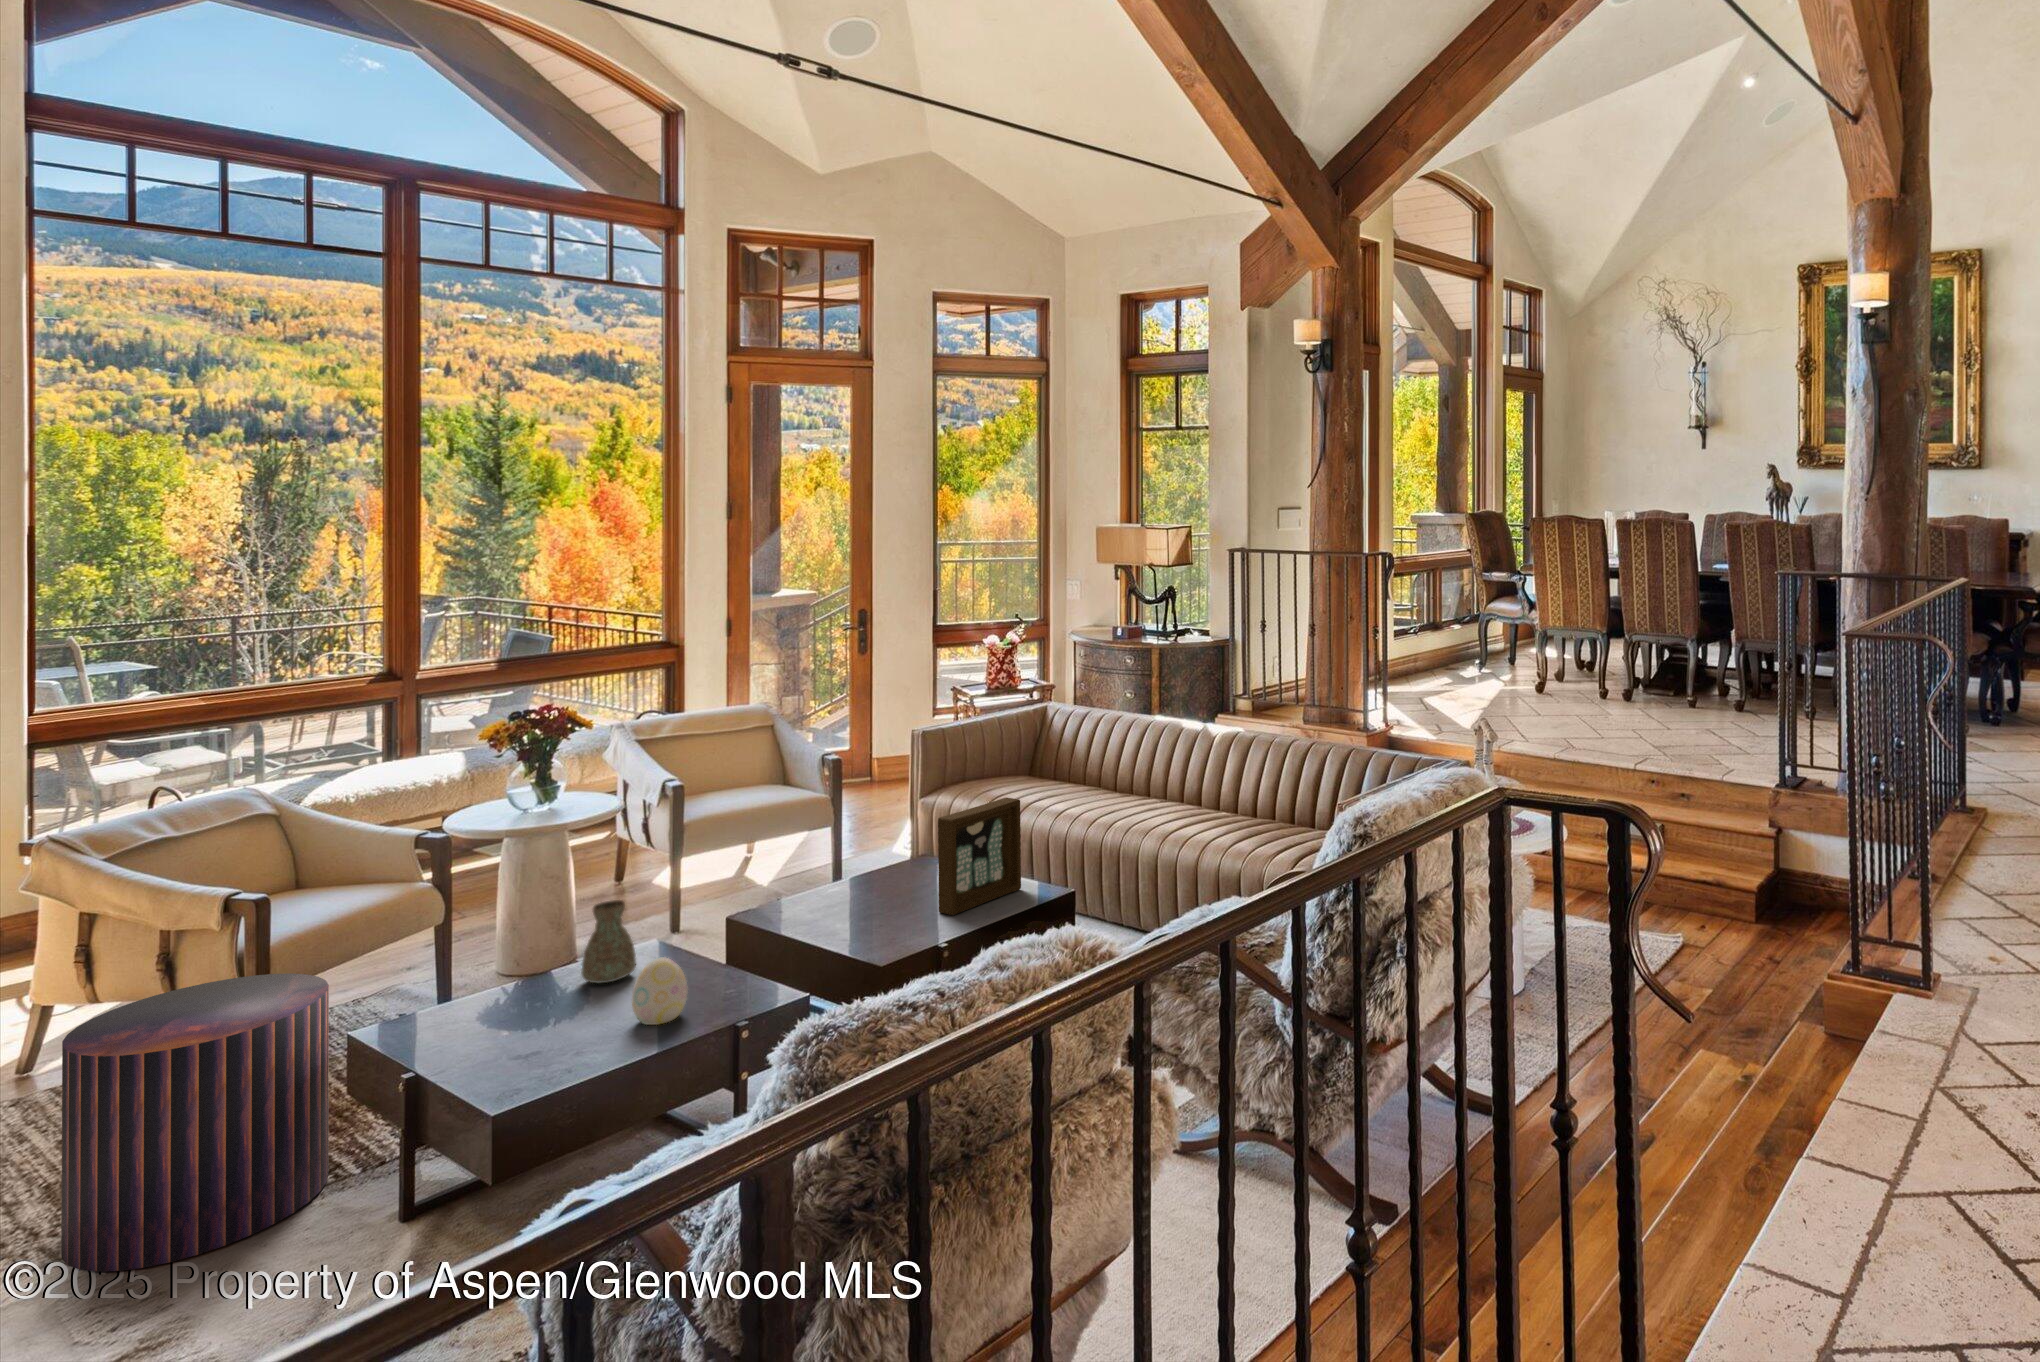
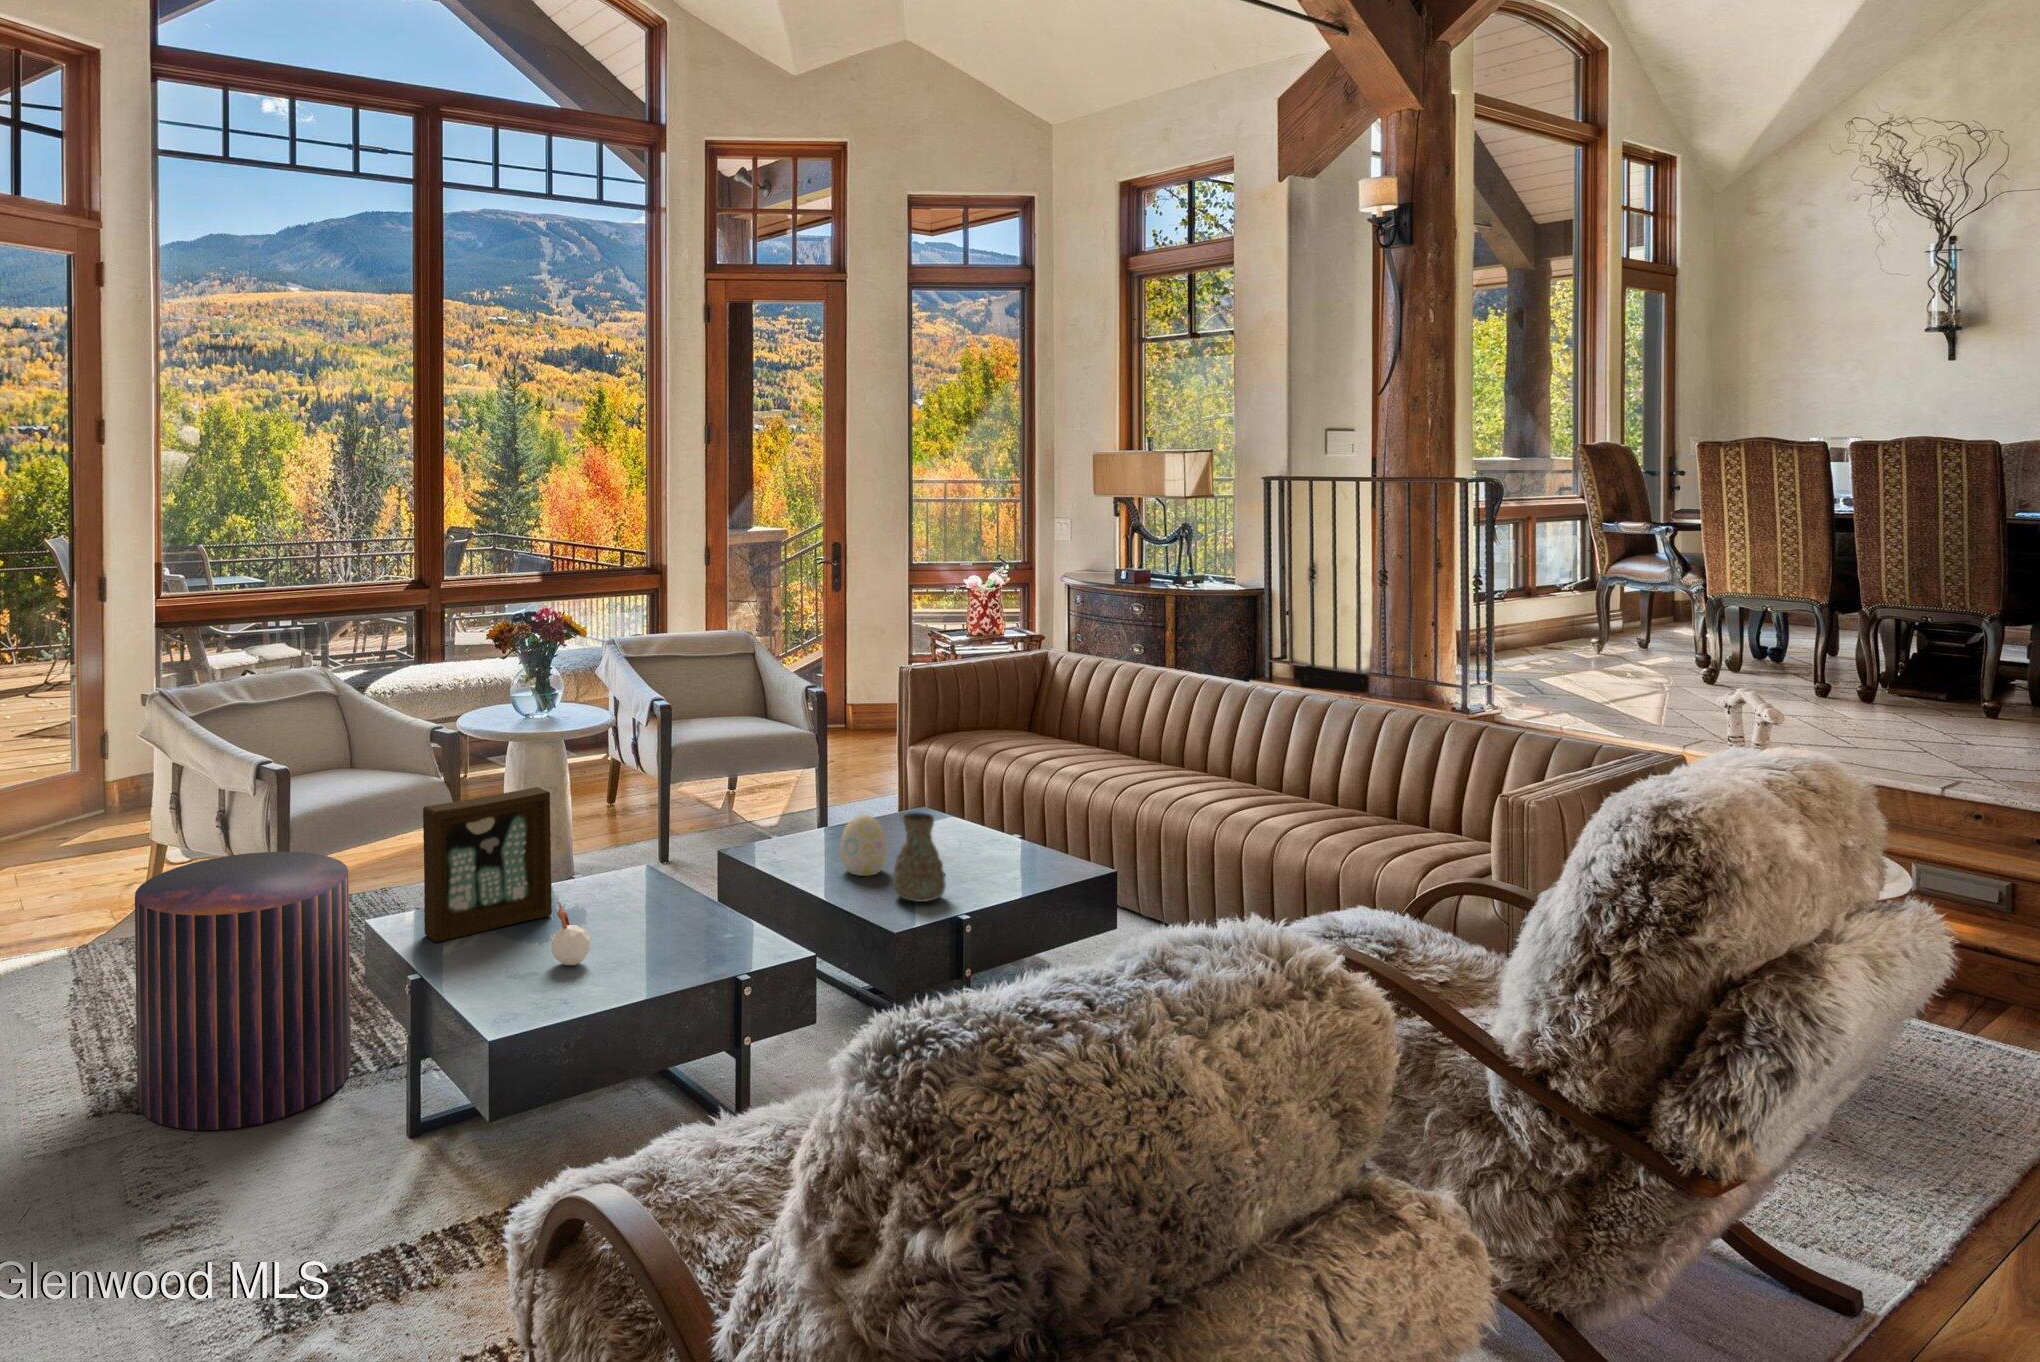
picture frame: present [938,798,1021,915] -> present [423,787,552,942]
decorative vase: present [581,900,636,983] -> present [893,813,946,902]
decorative egg: present [632,957,688,1025] -> present [840,813,887,876]
candle: none [555,977,594,1039] -> present [552,895,590,965]

